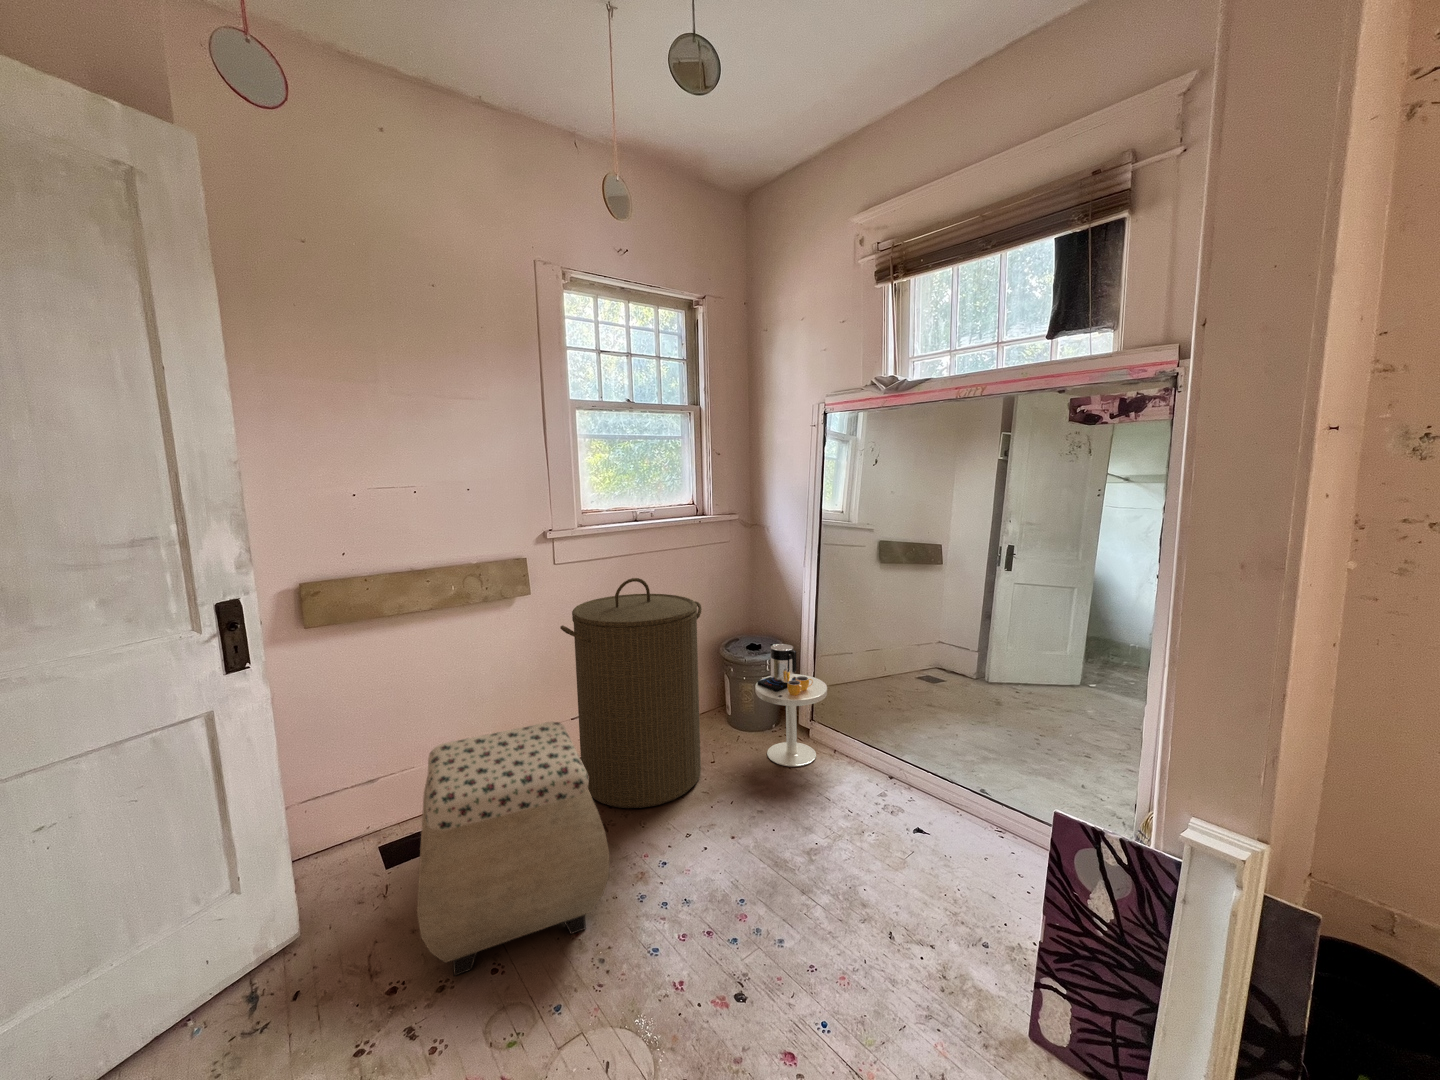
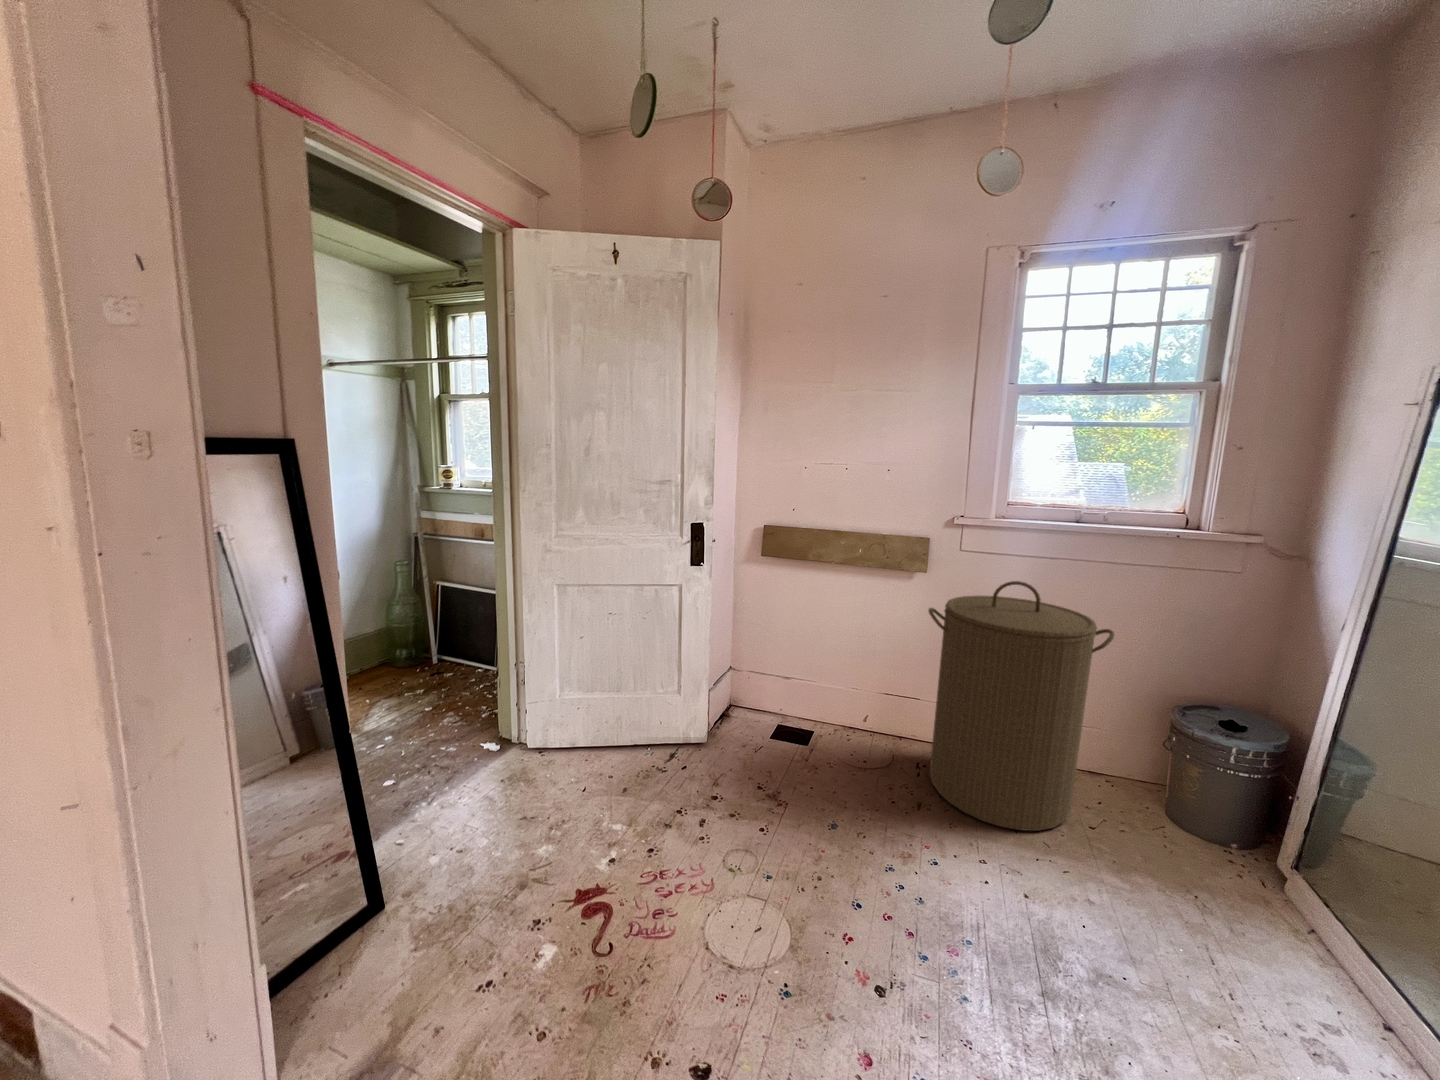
side table: present [755,644,827,767] -> none [1171,724,1313,915]
ottoman: present [417,722,609,975] -> none [720,661,892,853]

